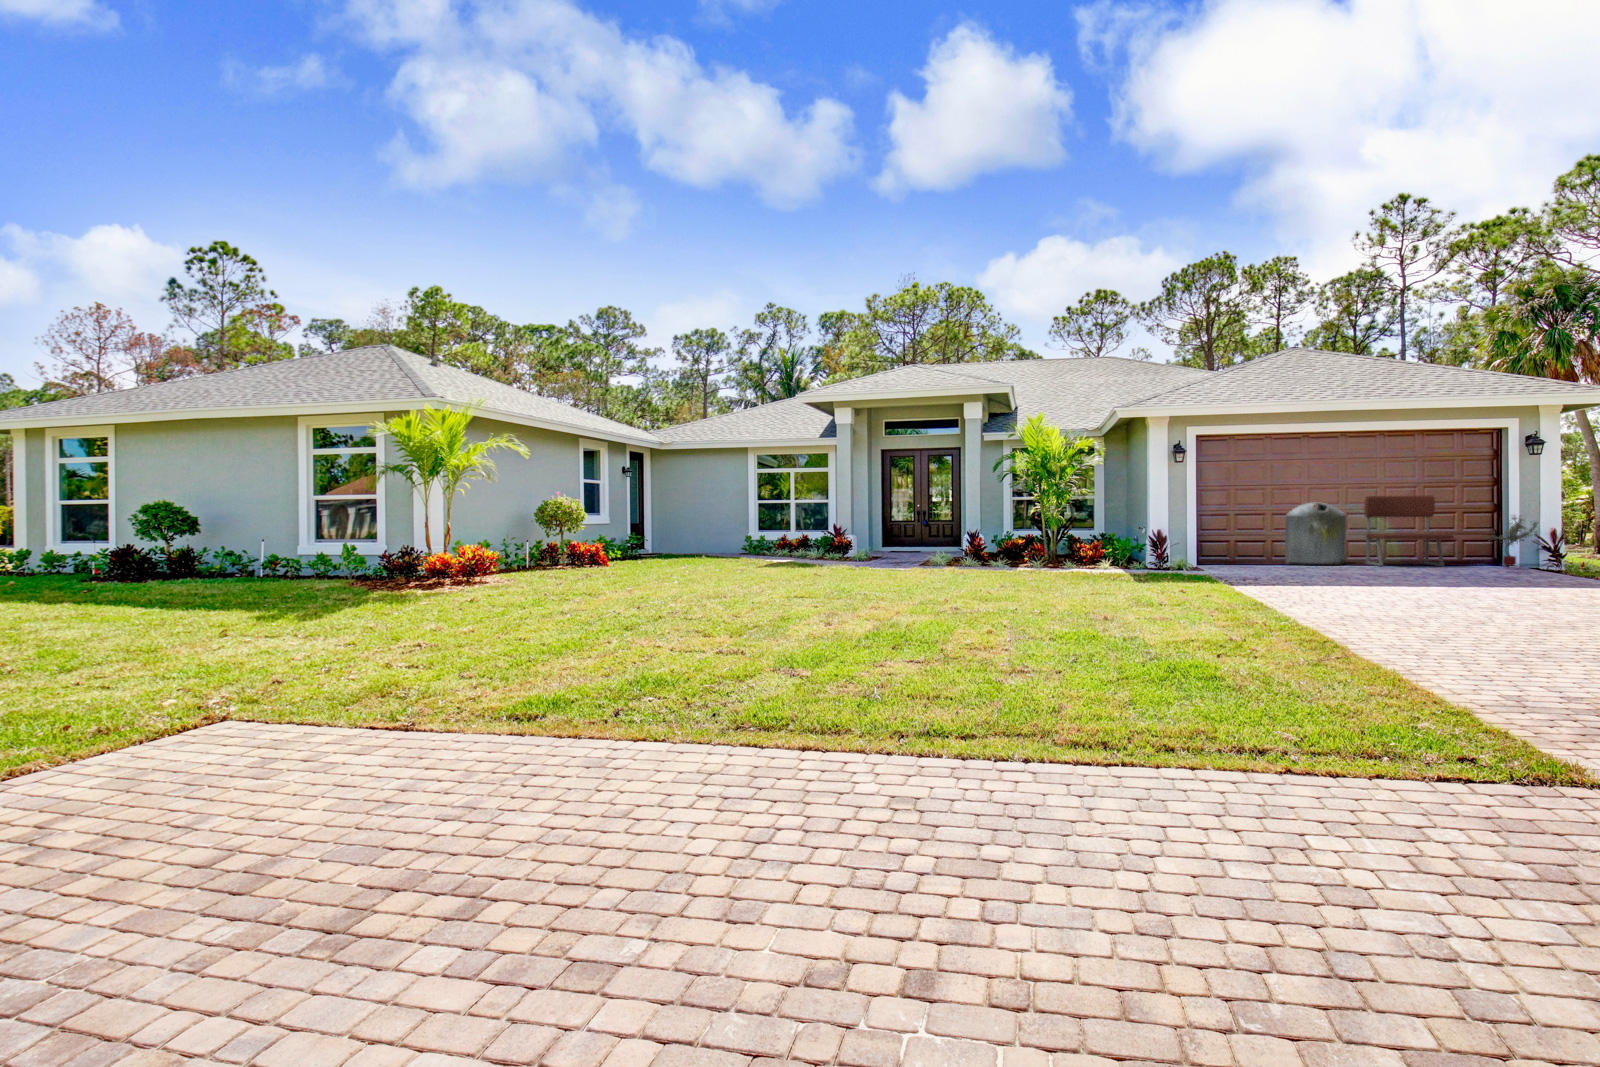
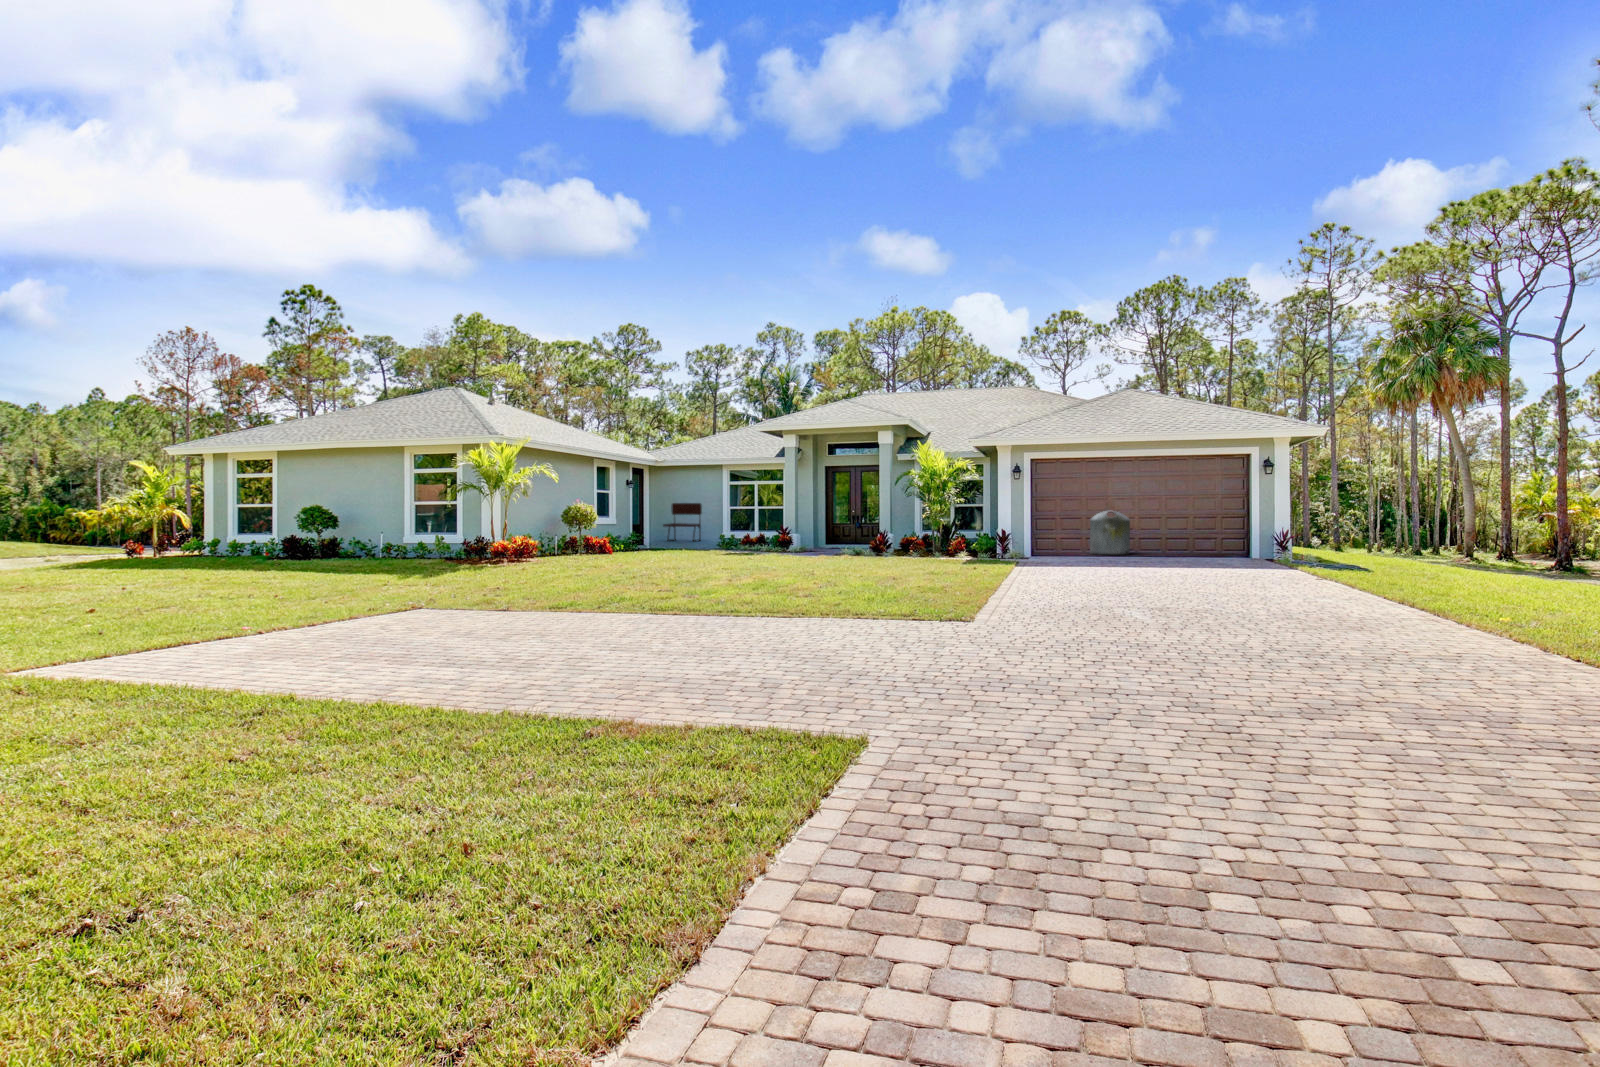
bench: present [1364,495,1454,566] -> present [663,503,702,542]
potted tree: present [1484,517,1538,566] -> none [1227,520,1258,557]

